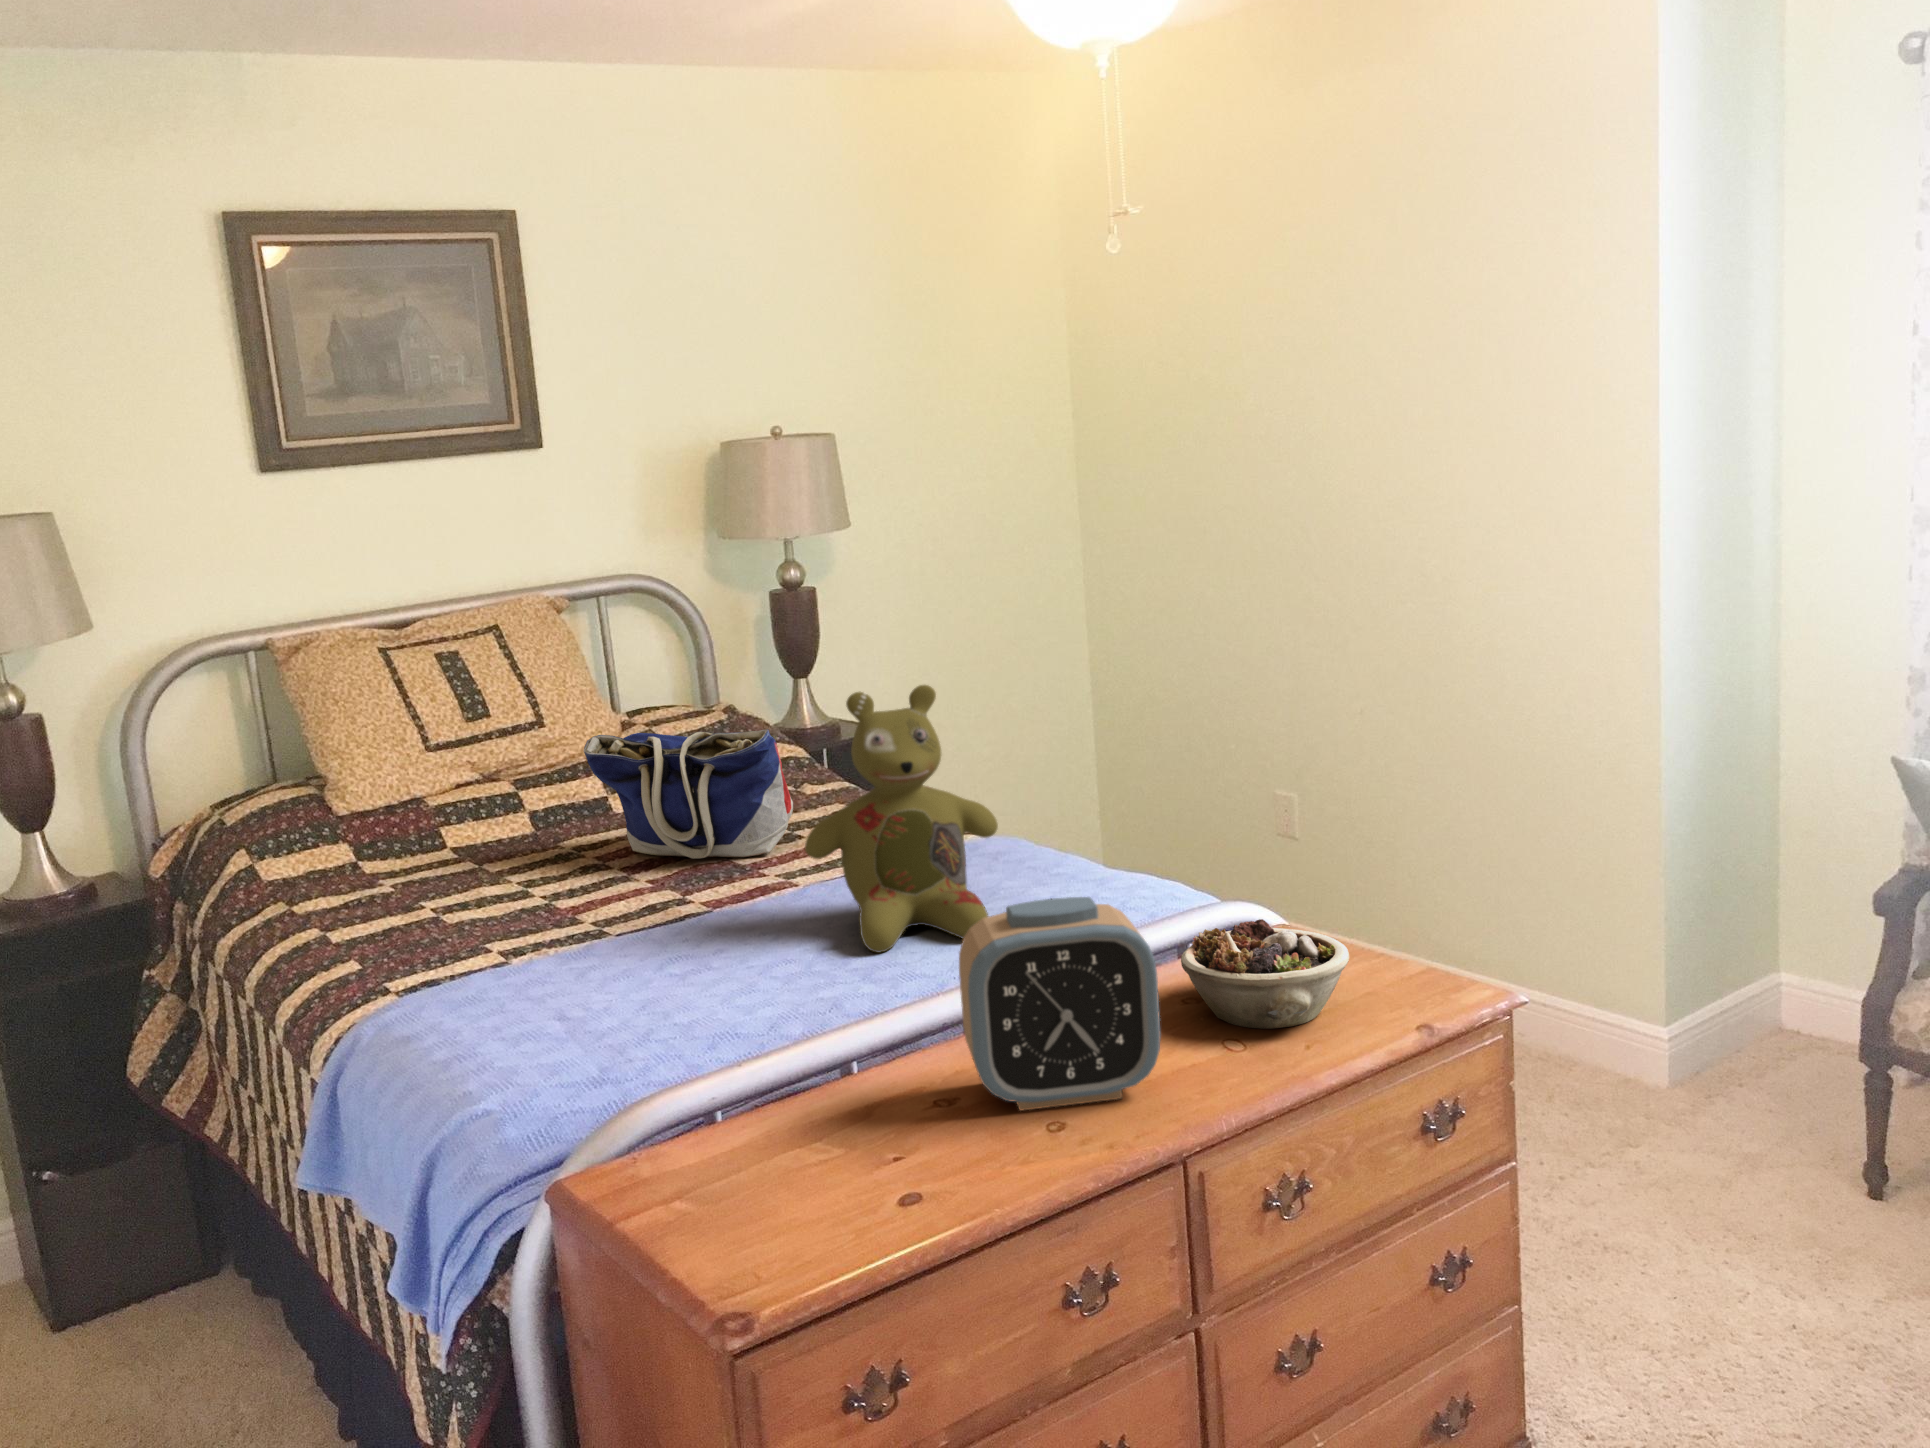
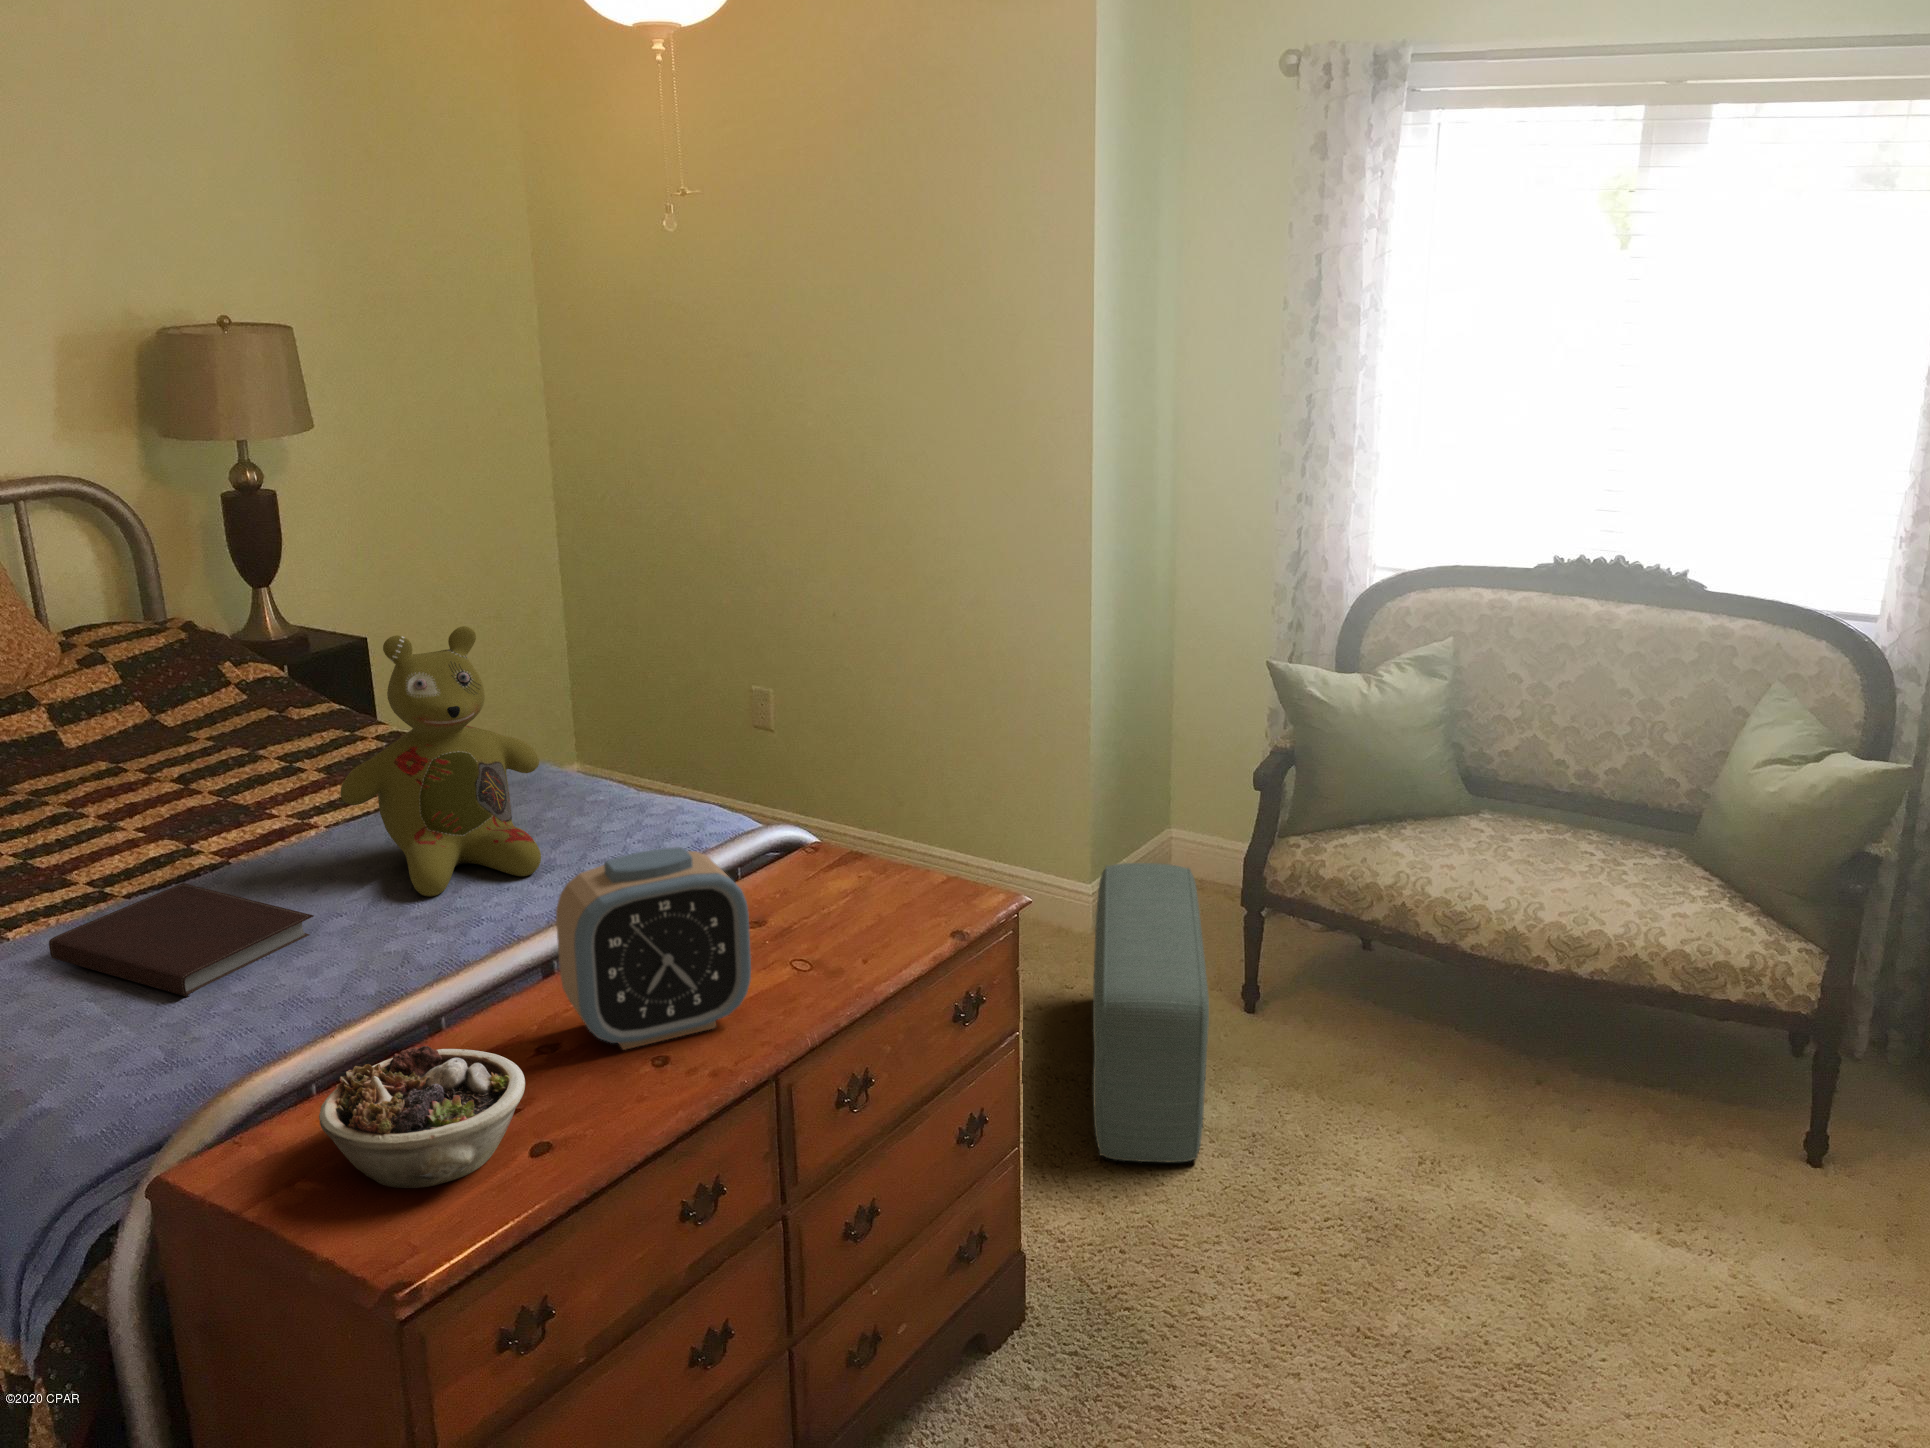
tote bag: present [584,729,793,859] -> none [47,664,296,801]
succulent planter: present [1181,919,1349,1029] -> present [319,1046,525,1188]
notebook: none [539,925,765,1024] -> present [49,883,314,997]
pouf: none [1632,995,1786,1359] -> present [1093,863,1209,1163]

